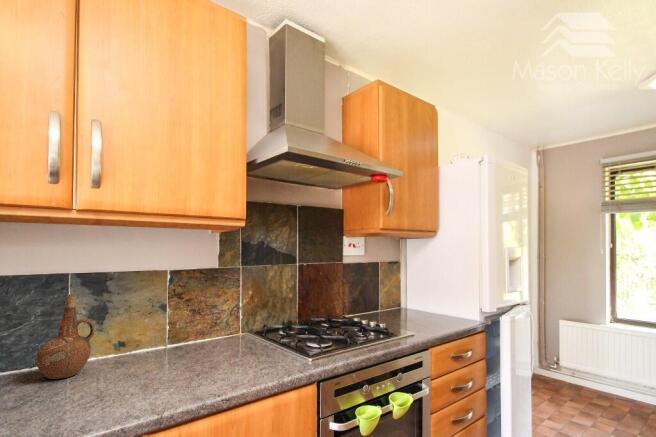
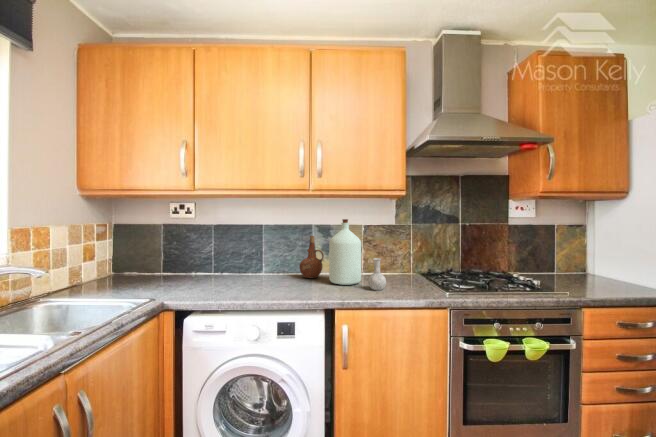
bottle: none [109,263,221,383] -> present [329,219,386,291]

